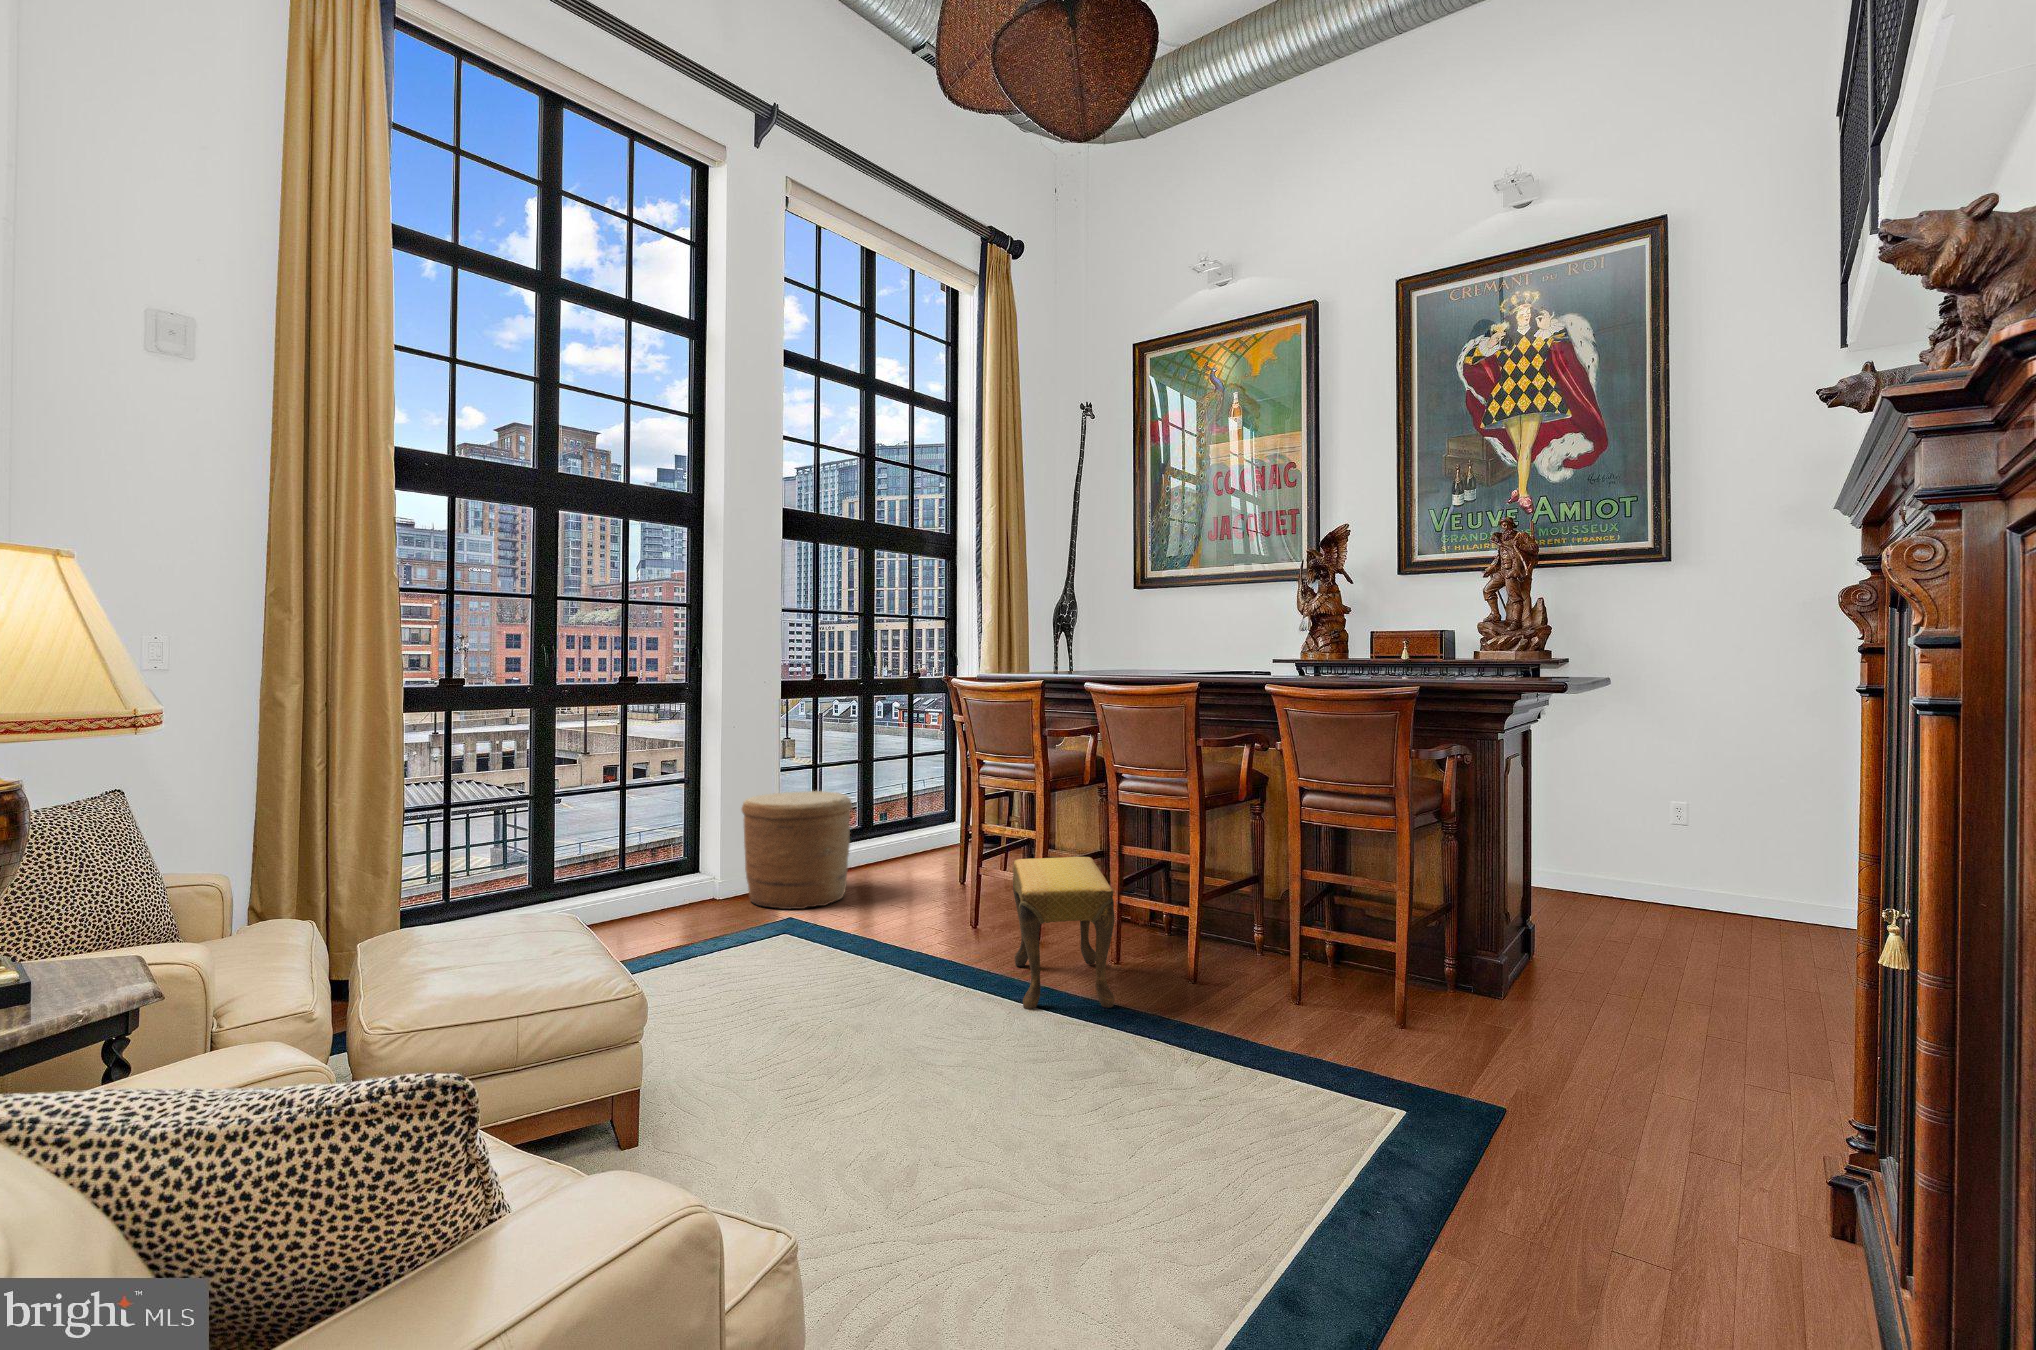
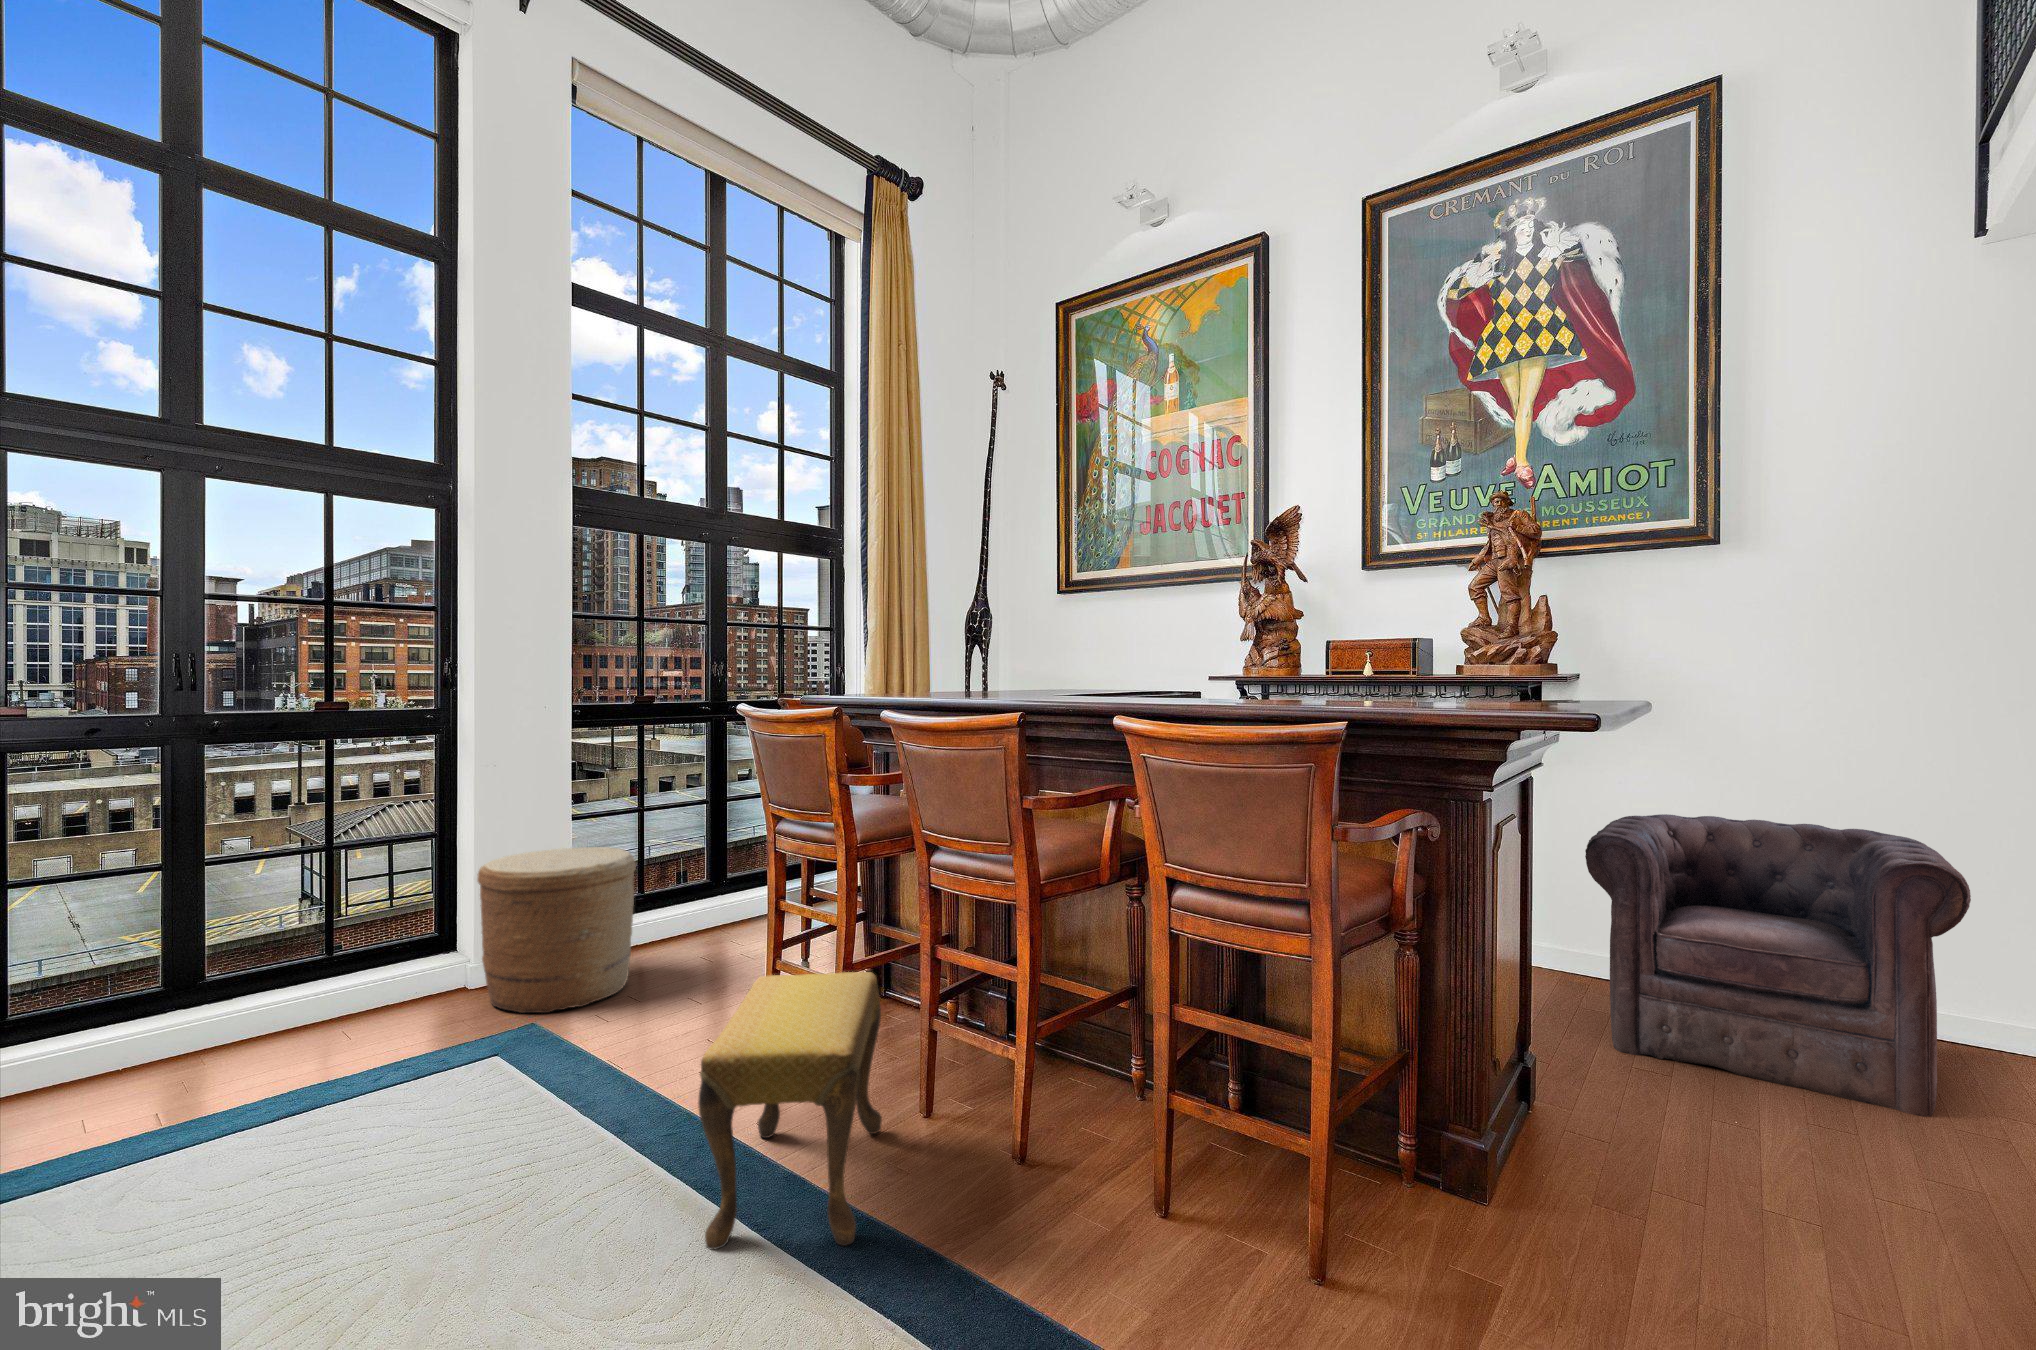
armchair: none [1566,763,1822,956] -> present [1585,814,1971,1117]

